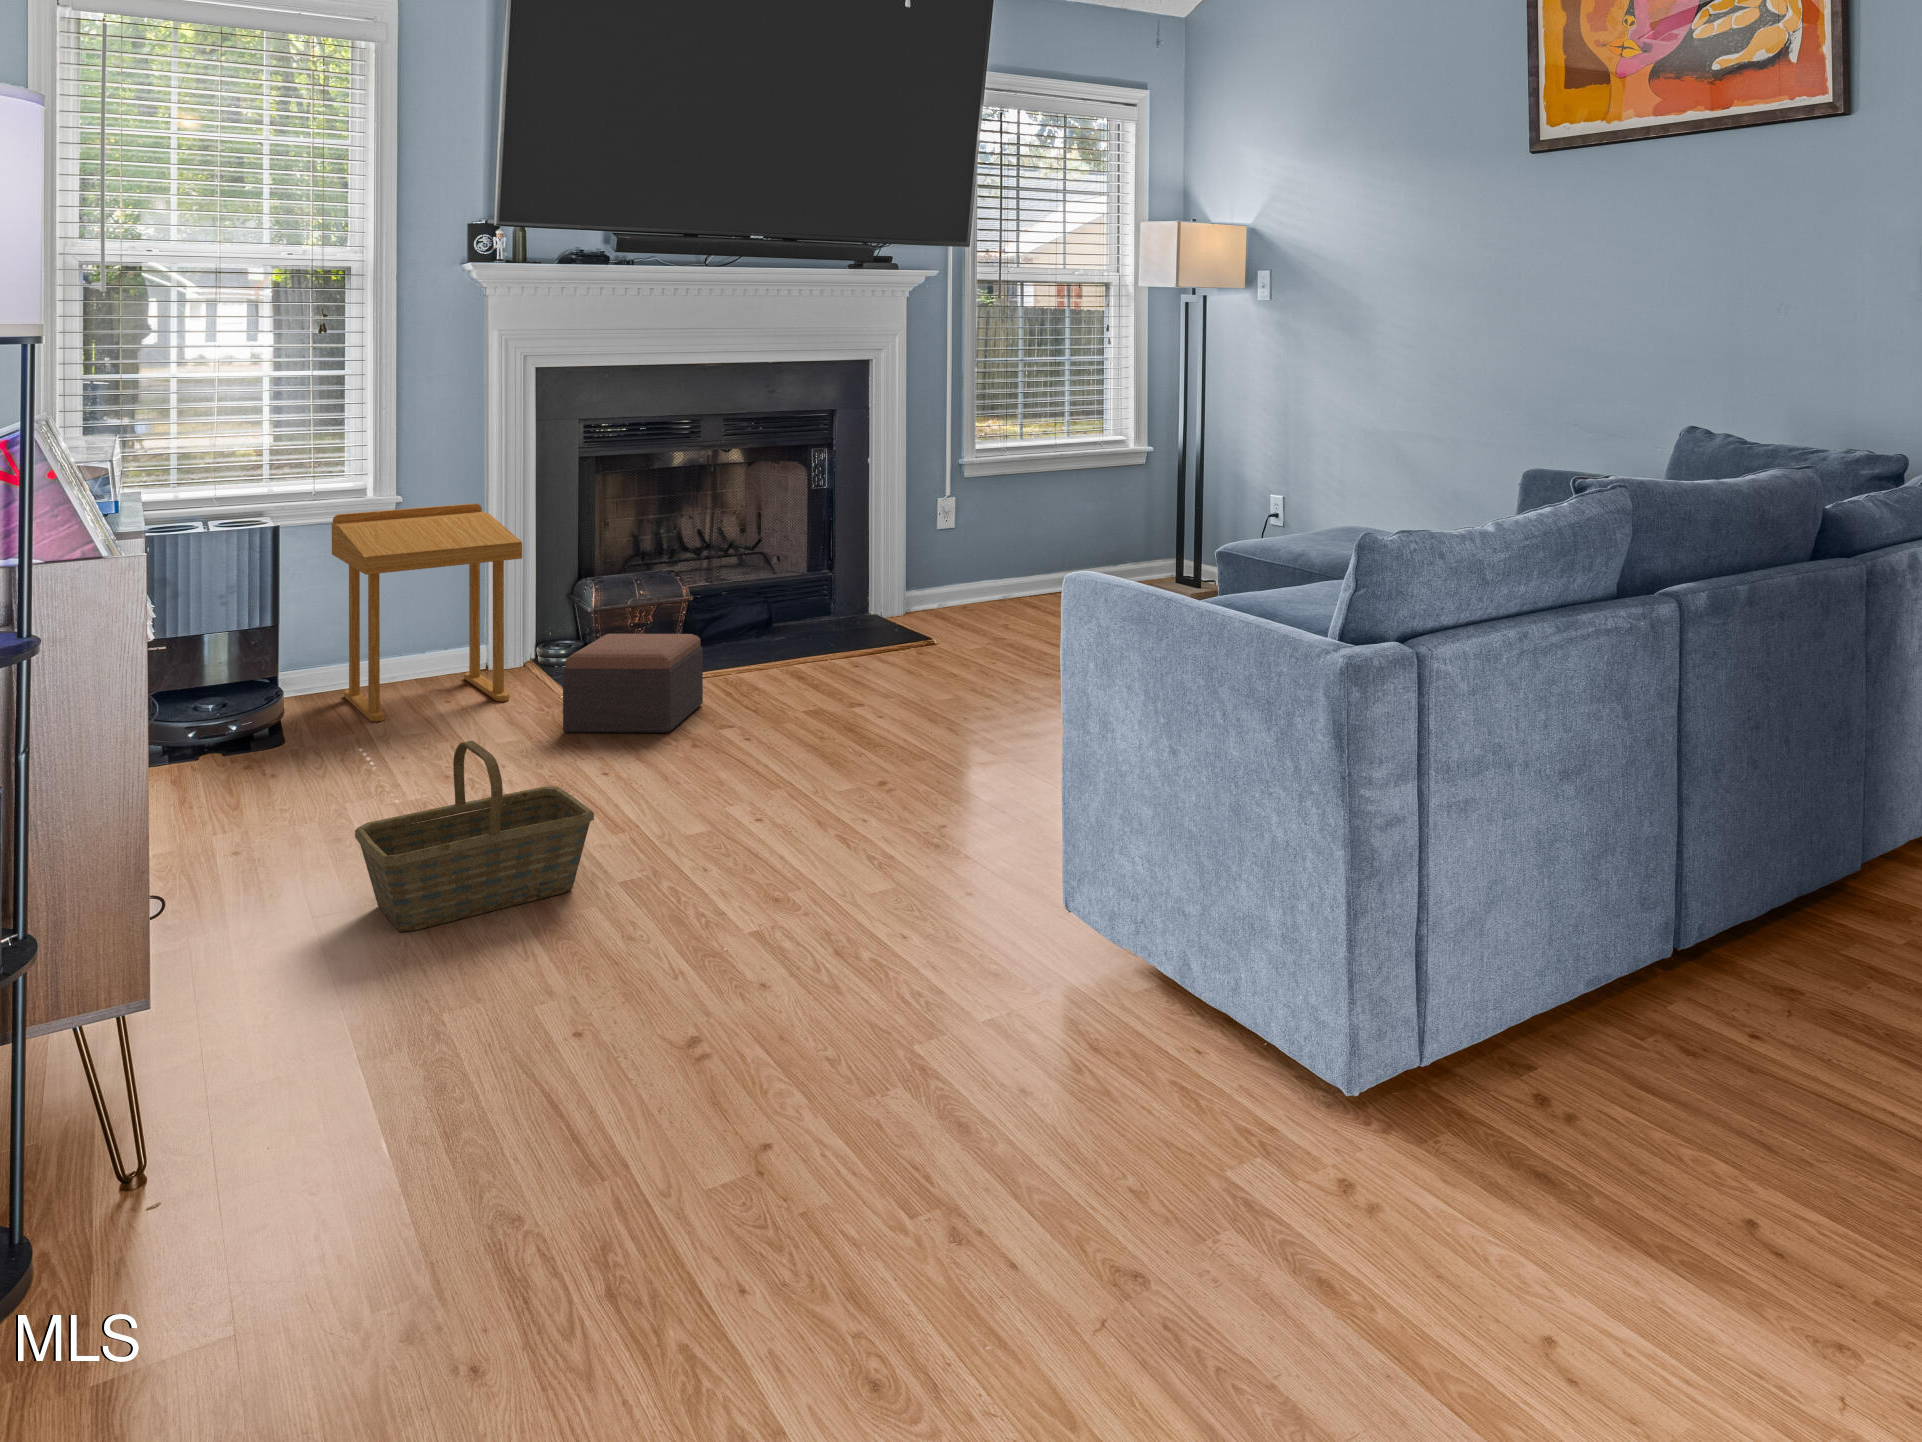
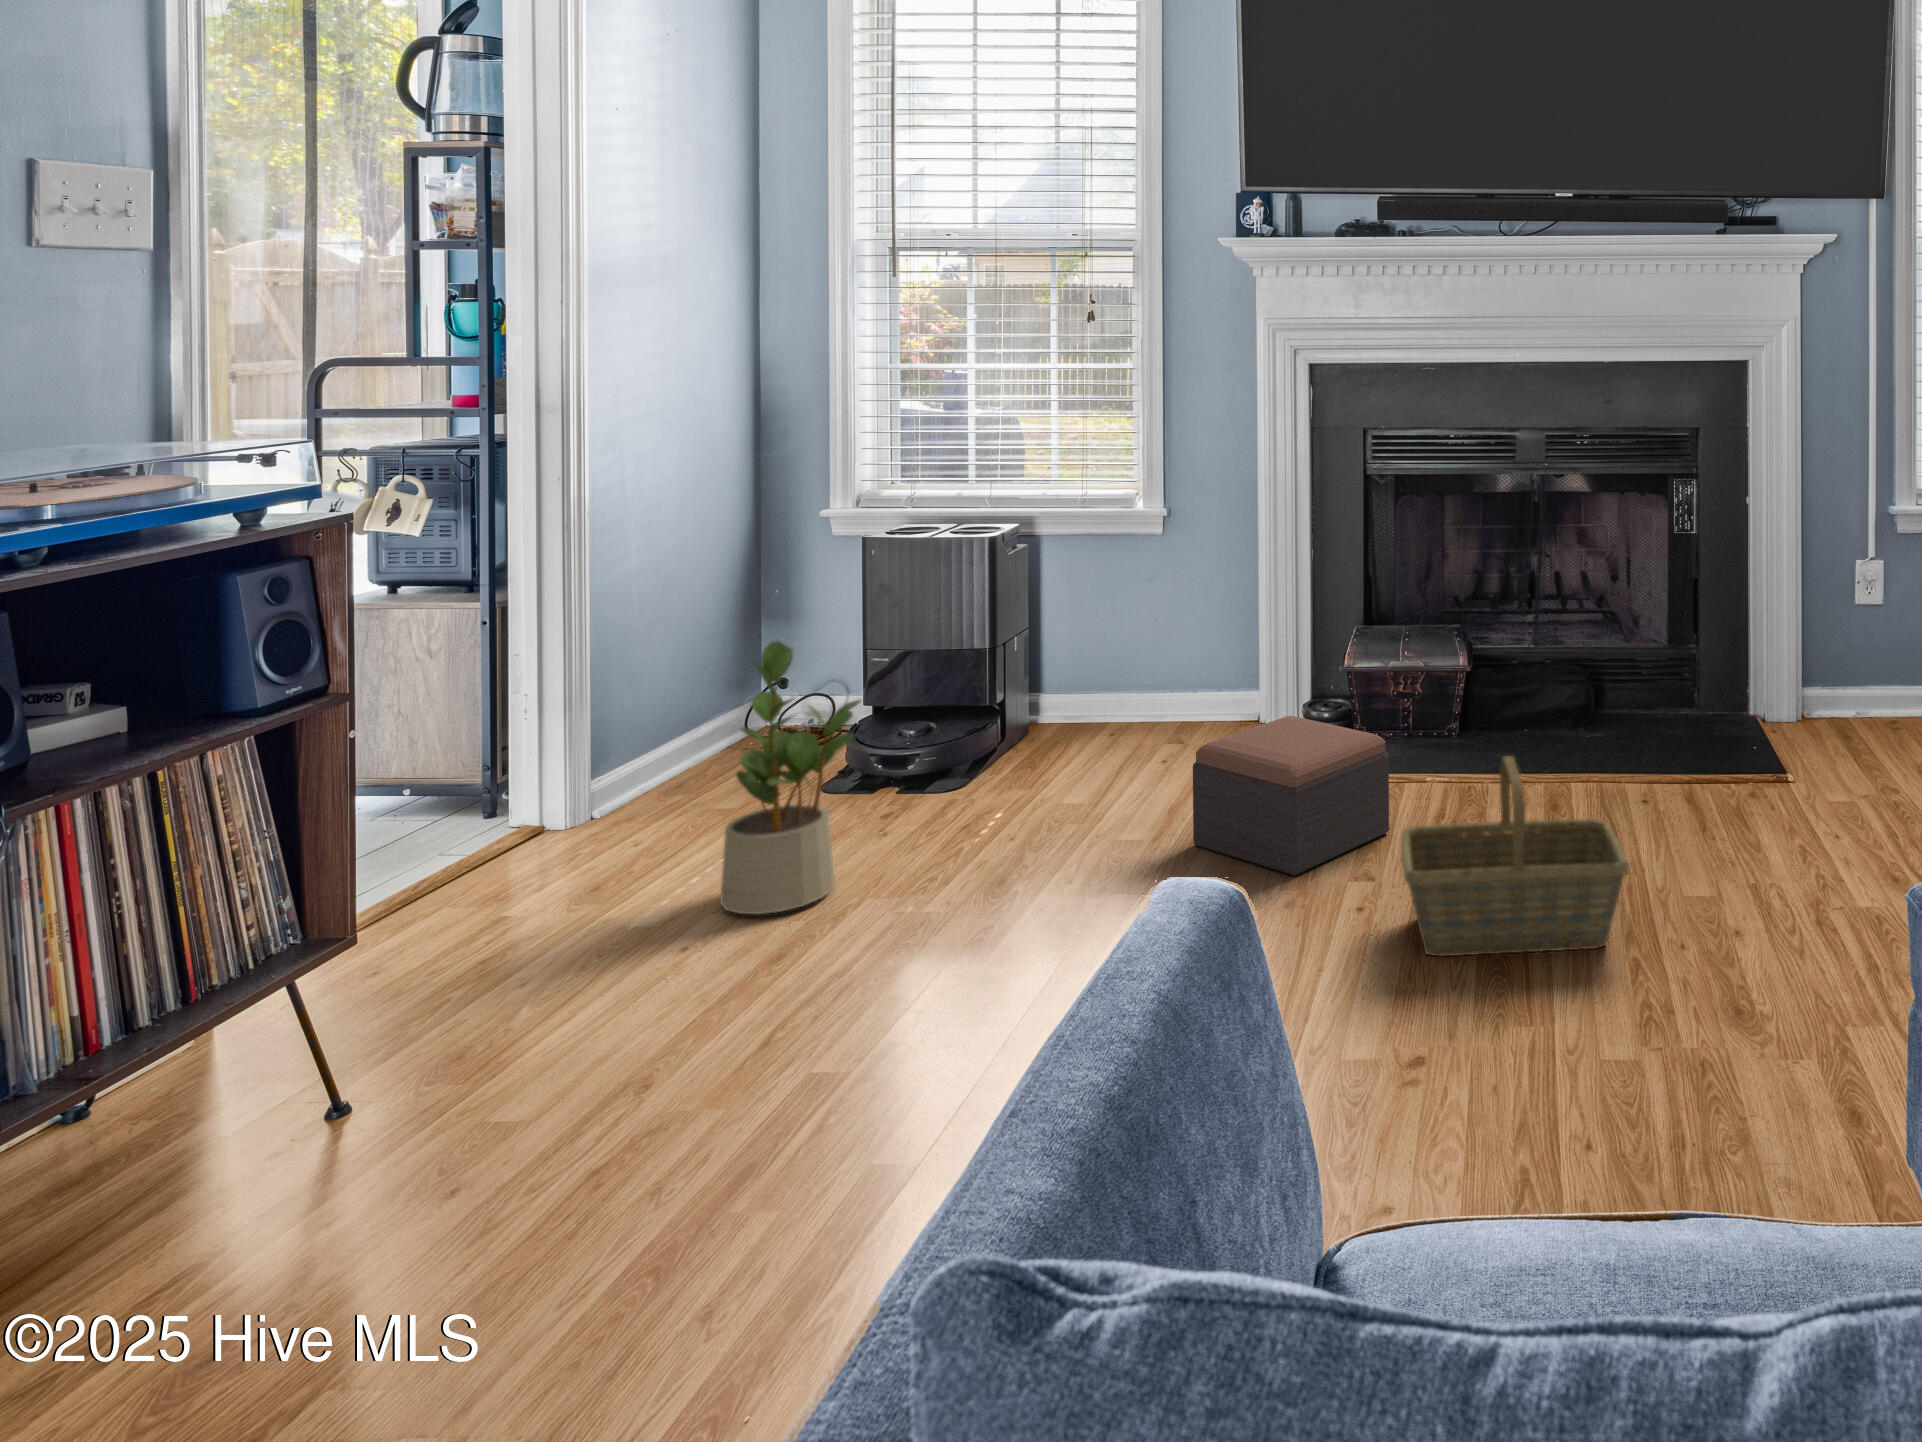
side table: present [331,503,522,722] -> none [1037,525,1238,782]
potted plant: none [208,598,317,821] -> present [720,641,861,914]
basket: present [355,741,594,932] -> present [1401,756,1628,956]

